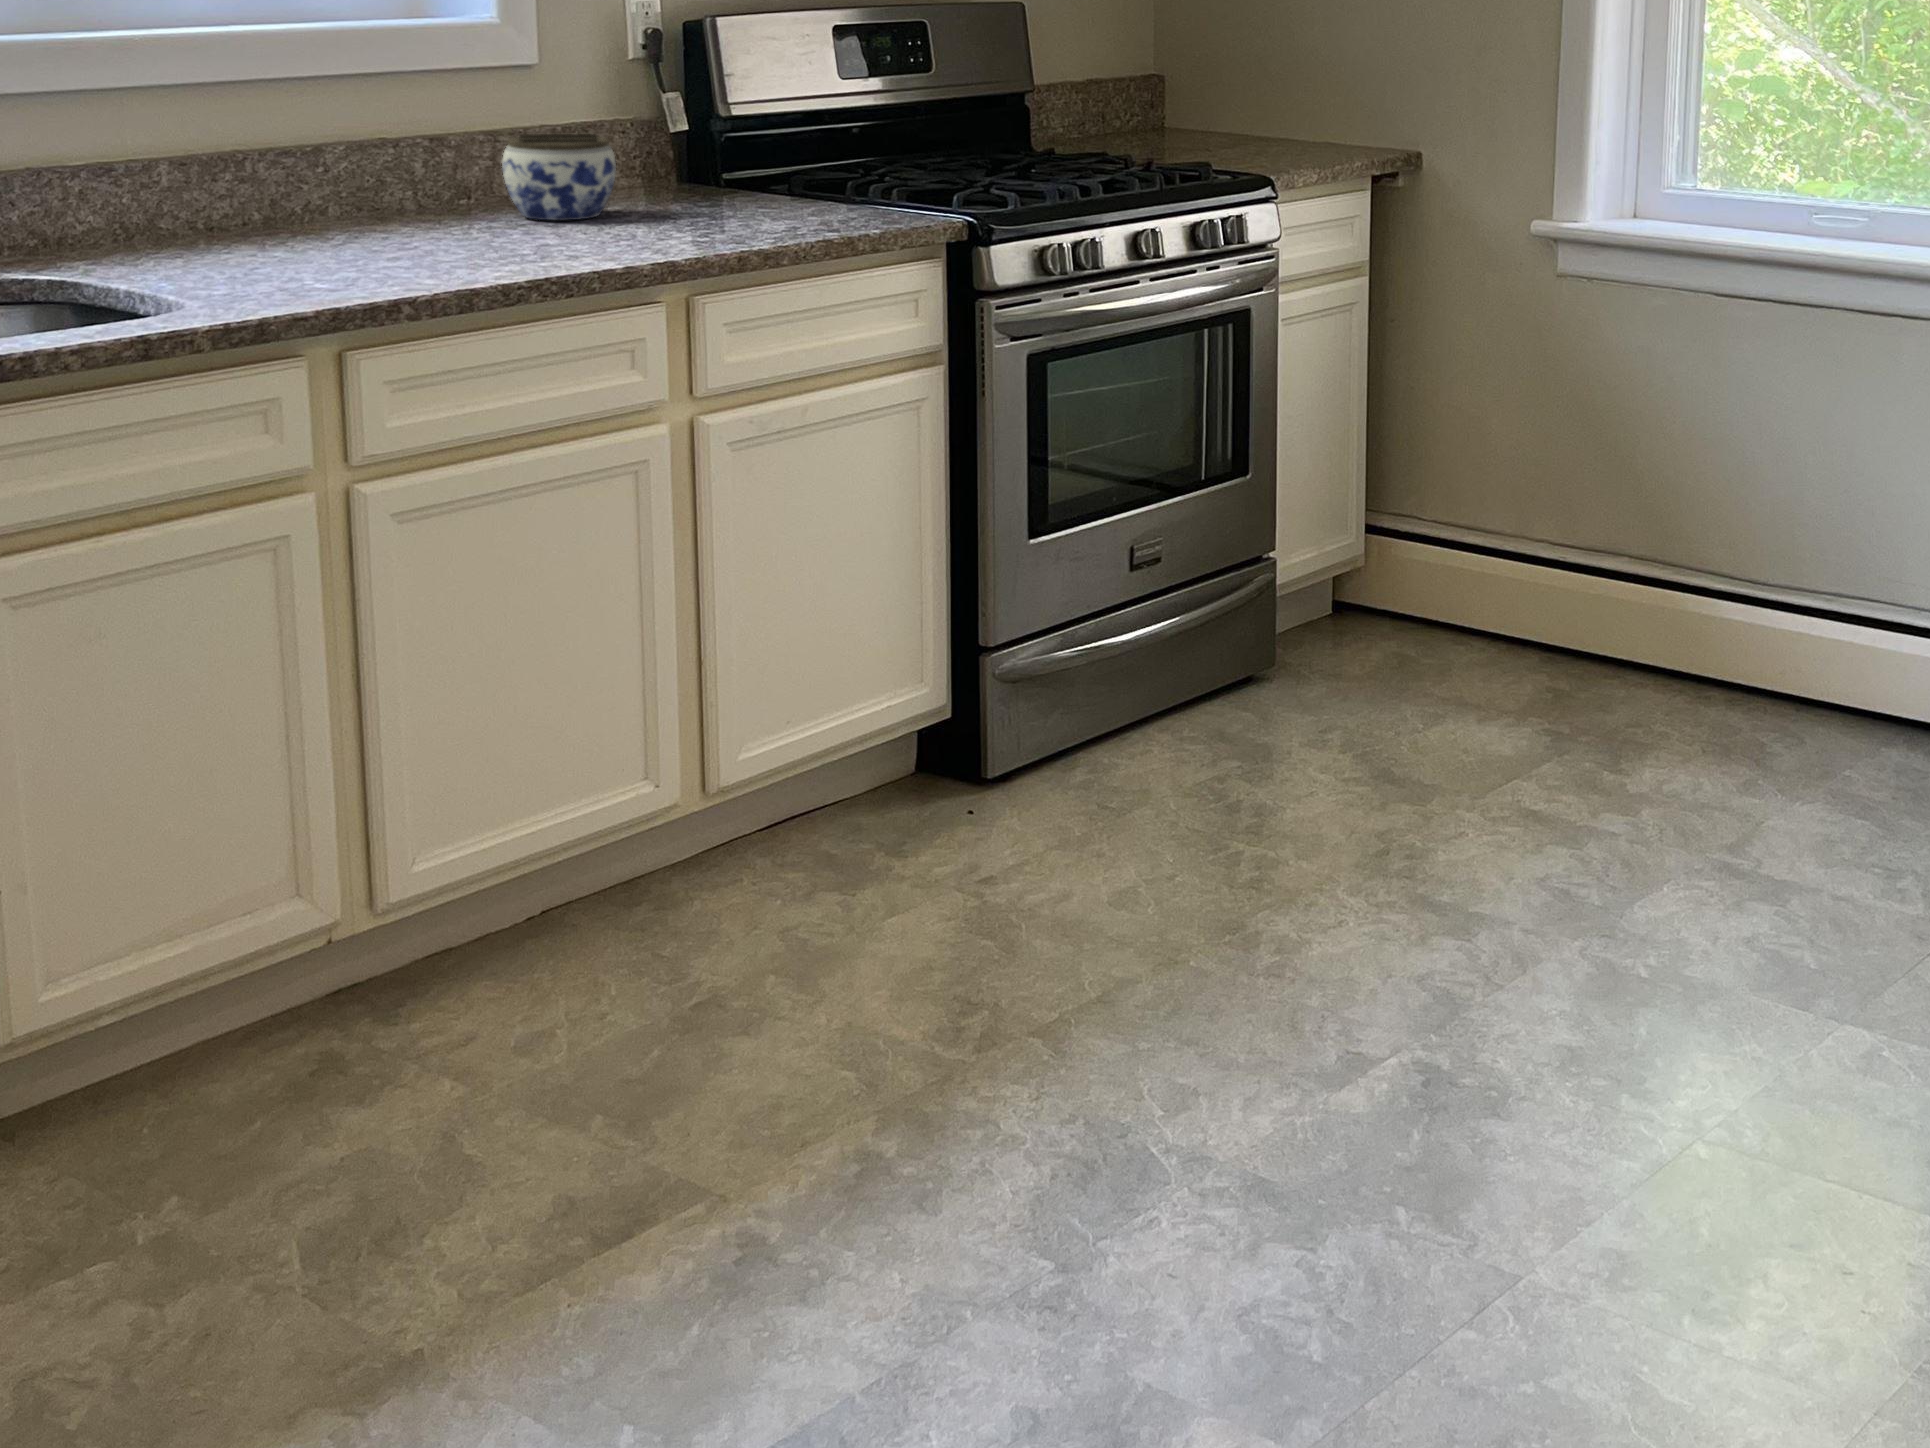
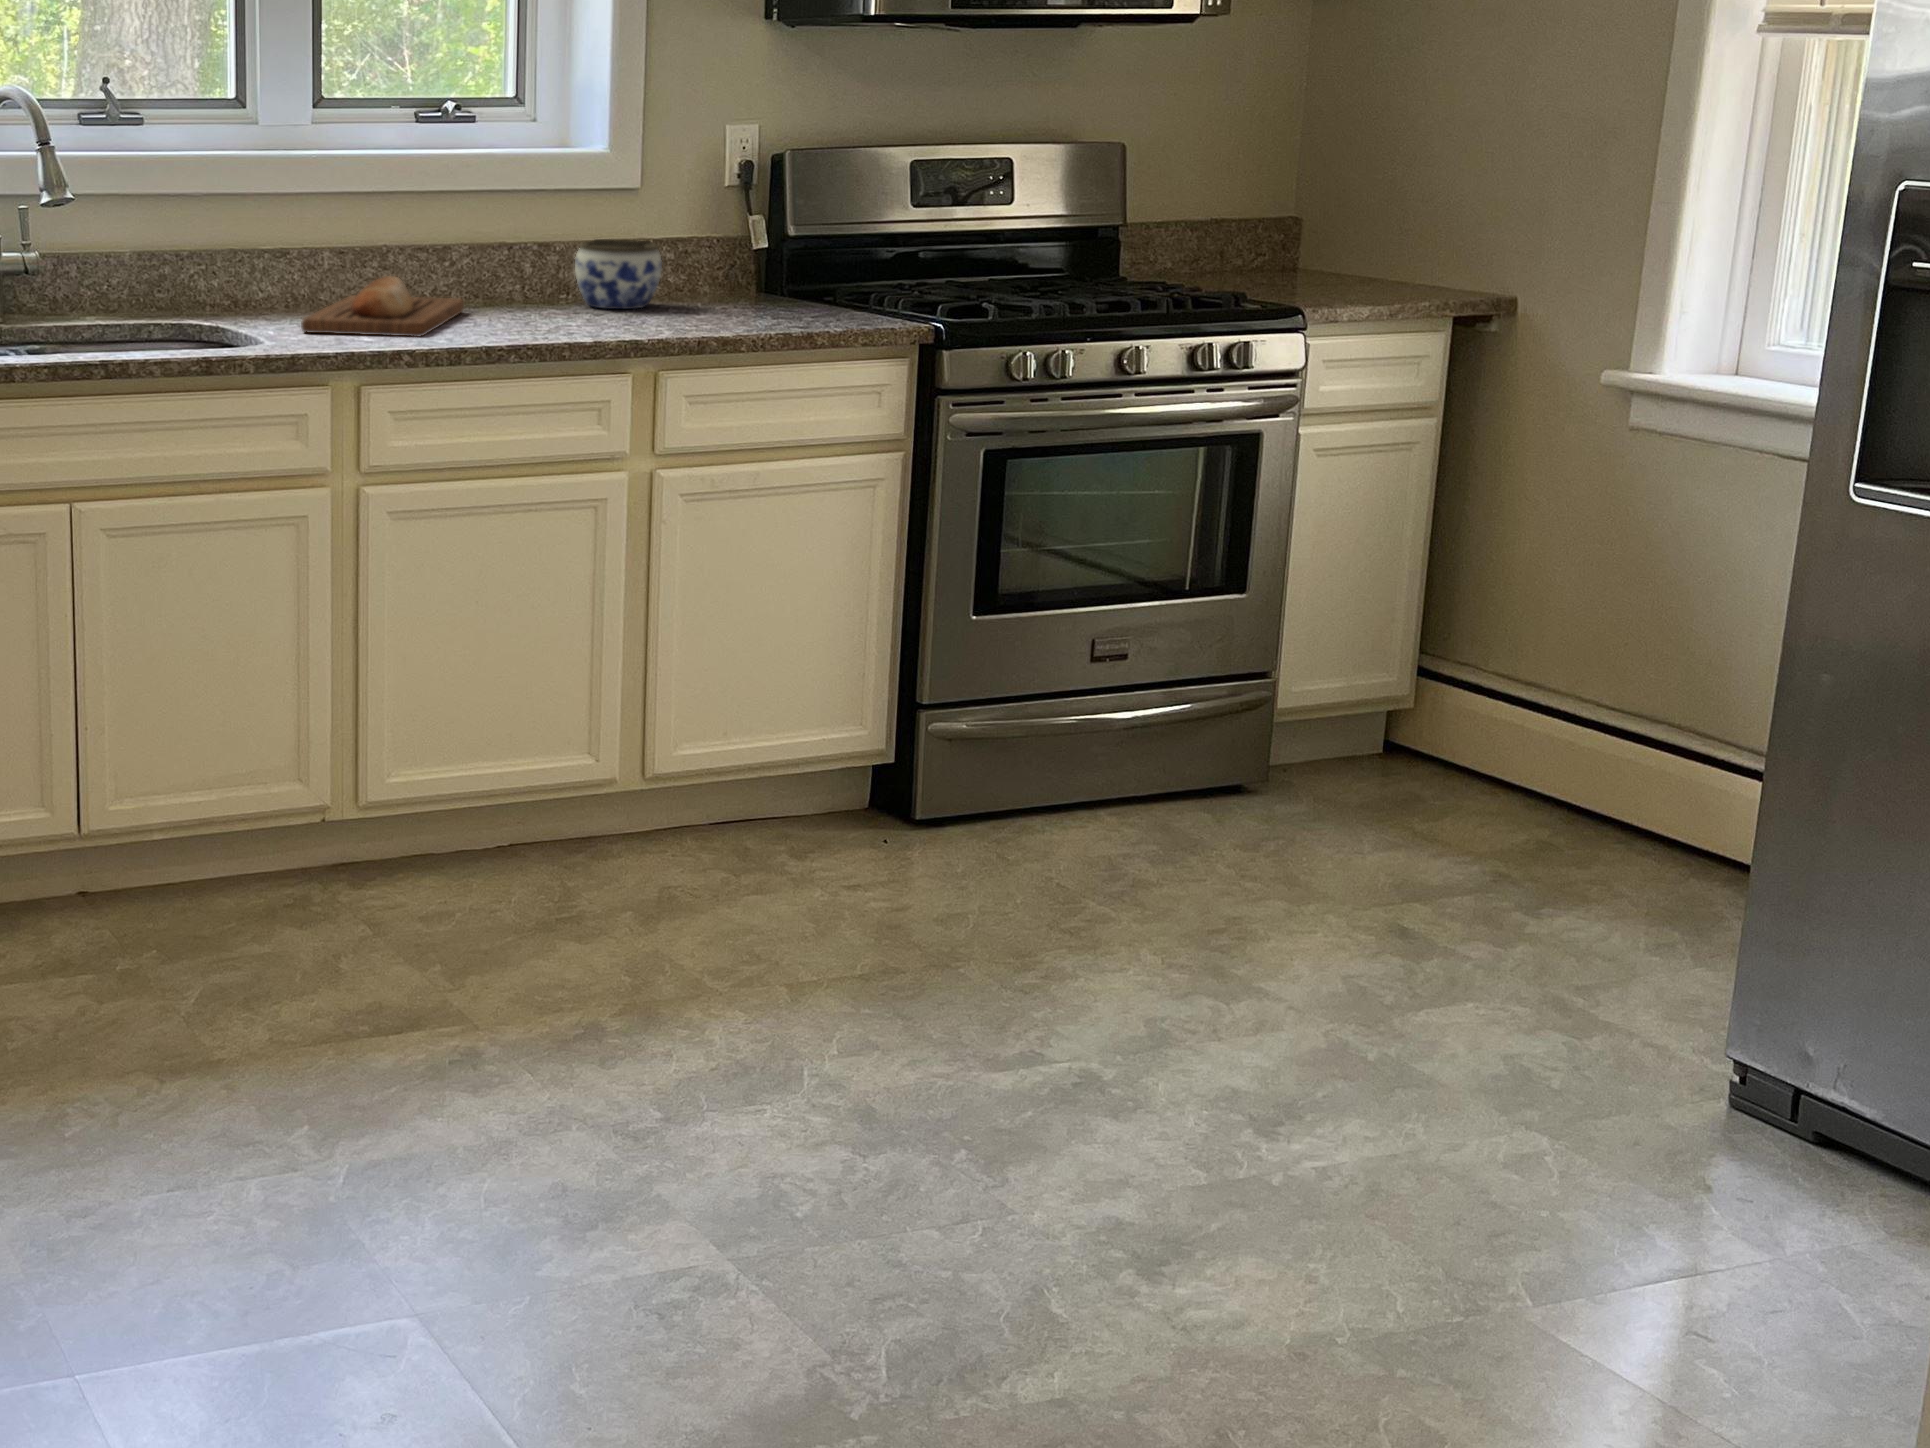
bread loaf: none [213,197,399,283] -> present [301,276,464,337]

